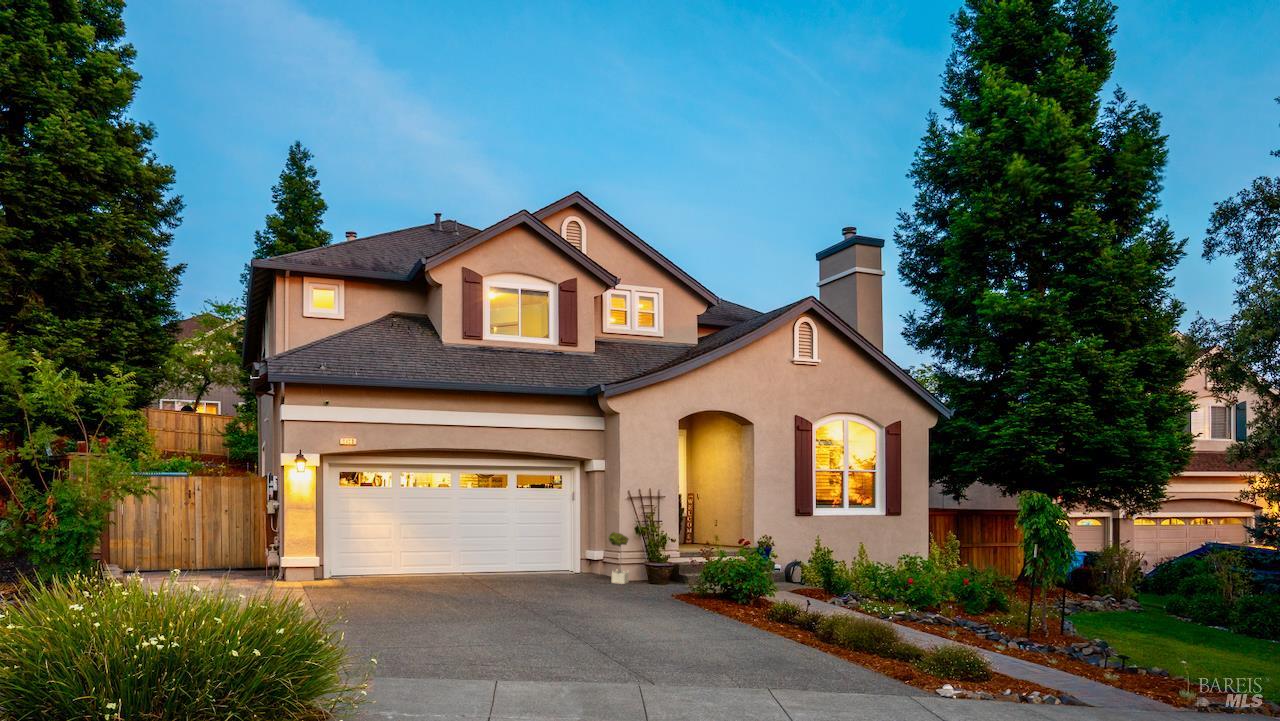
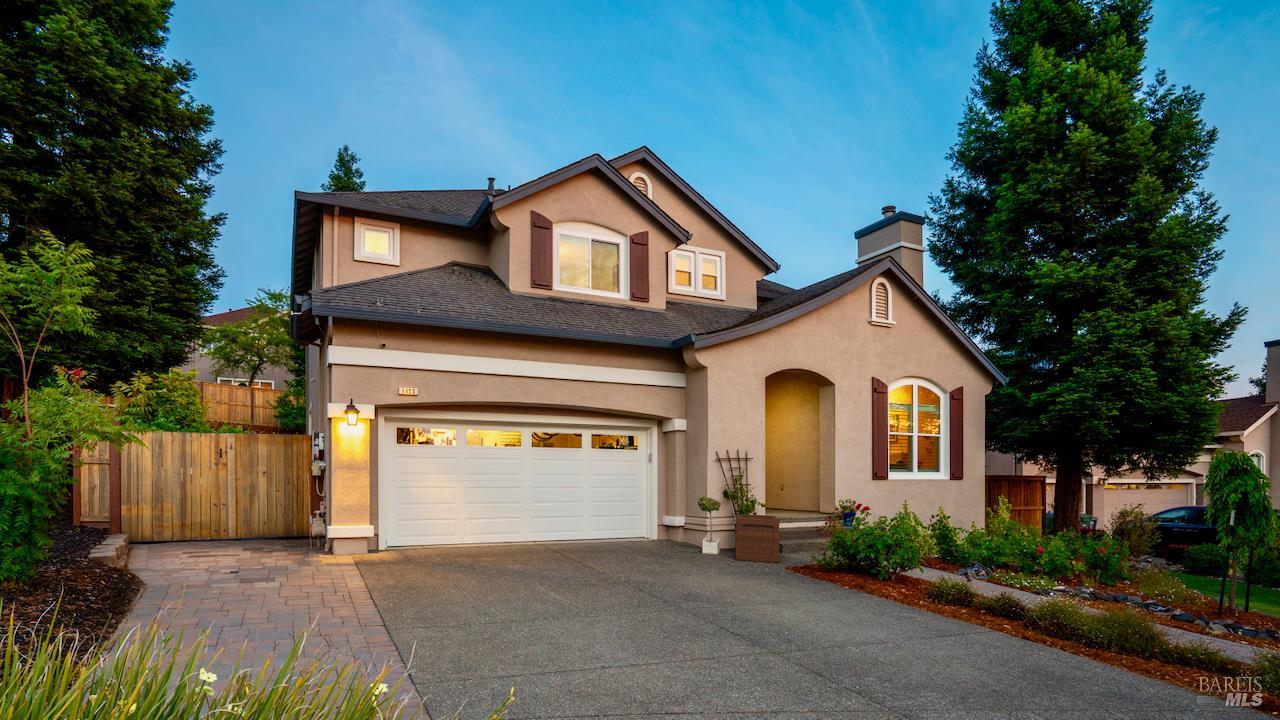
wooden crate: none [634,548,677,591] -> present [735,514,779,563]

